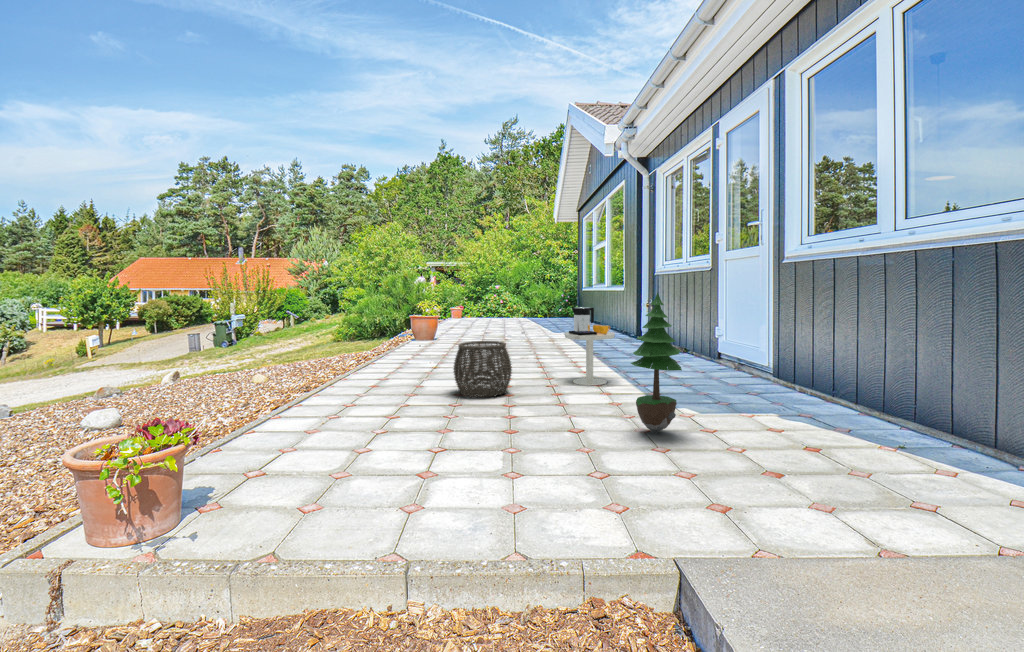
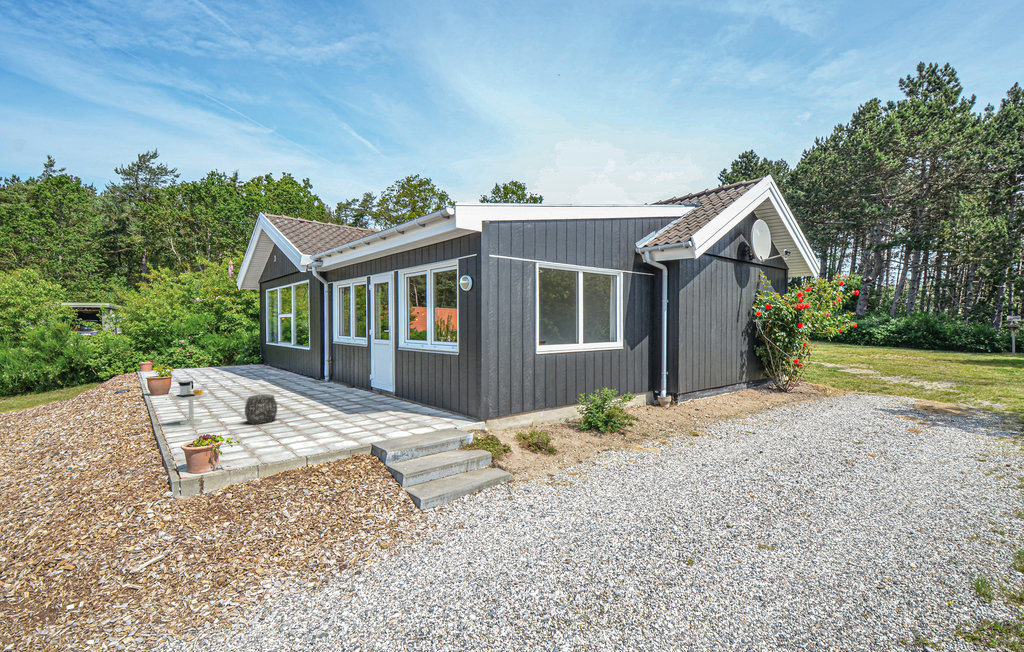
potted tree: present [631,293,682,433] -> none [343,373,362,424]
side table: present [565,307,615,385] -> present [174,381,207,424]

